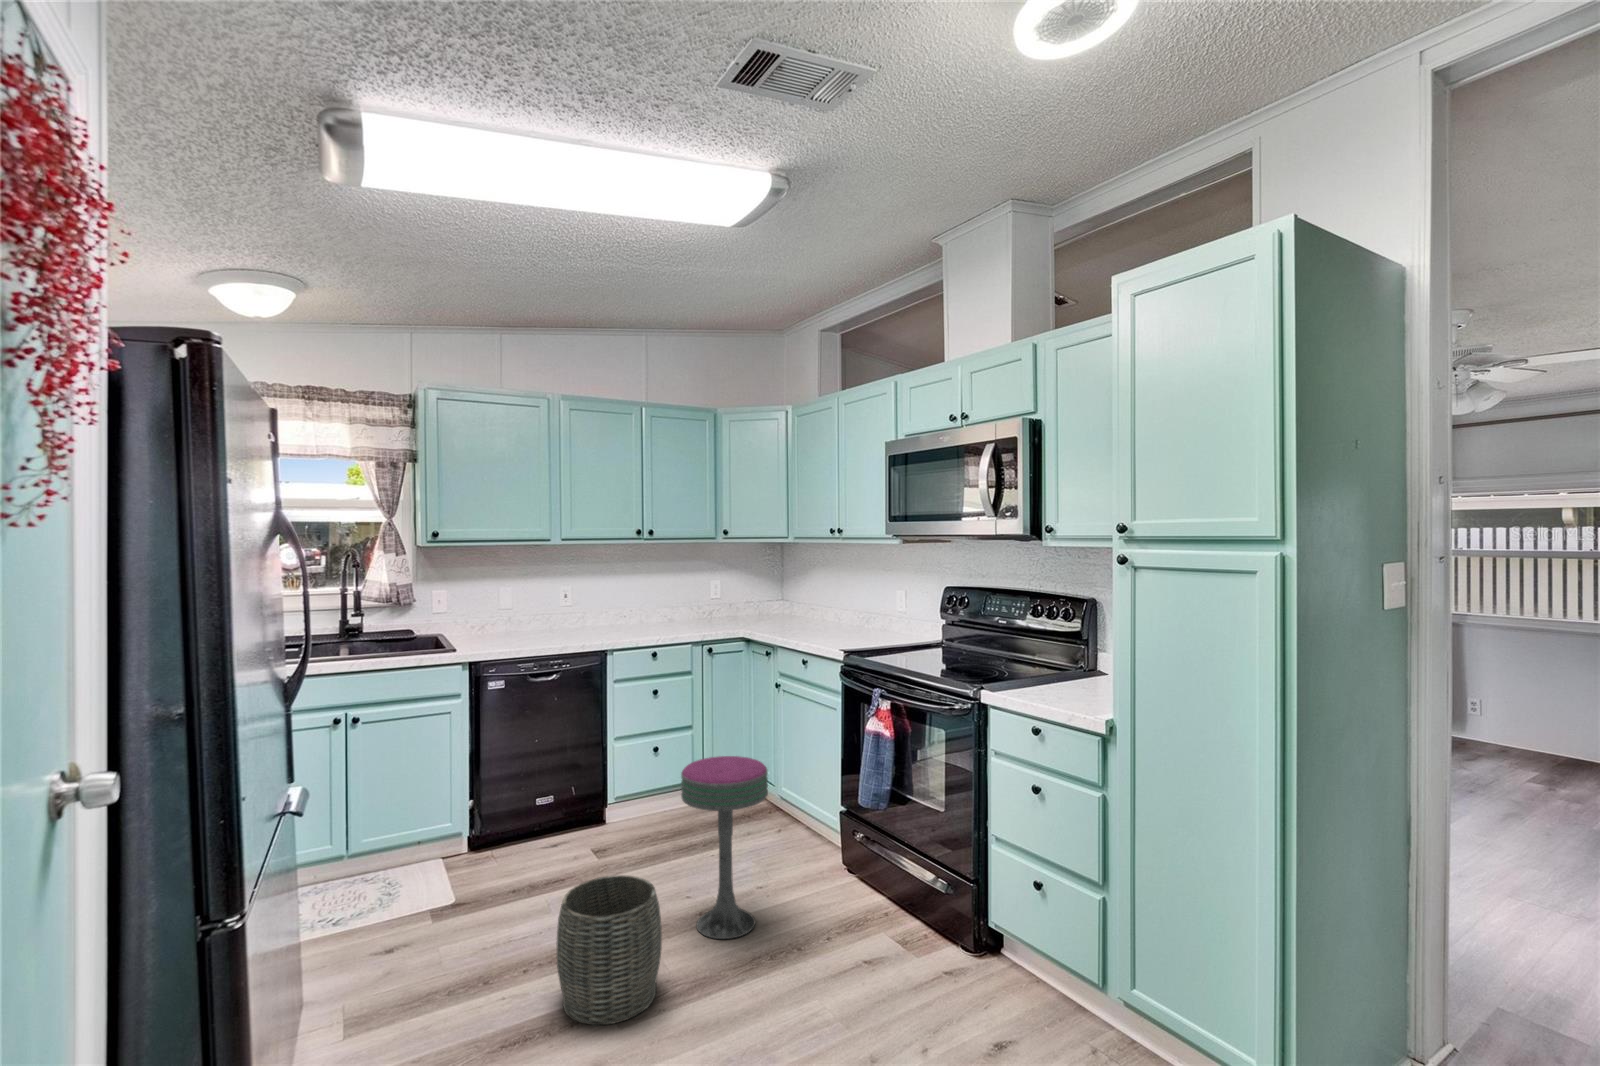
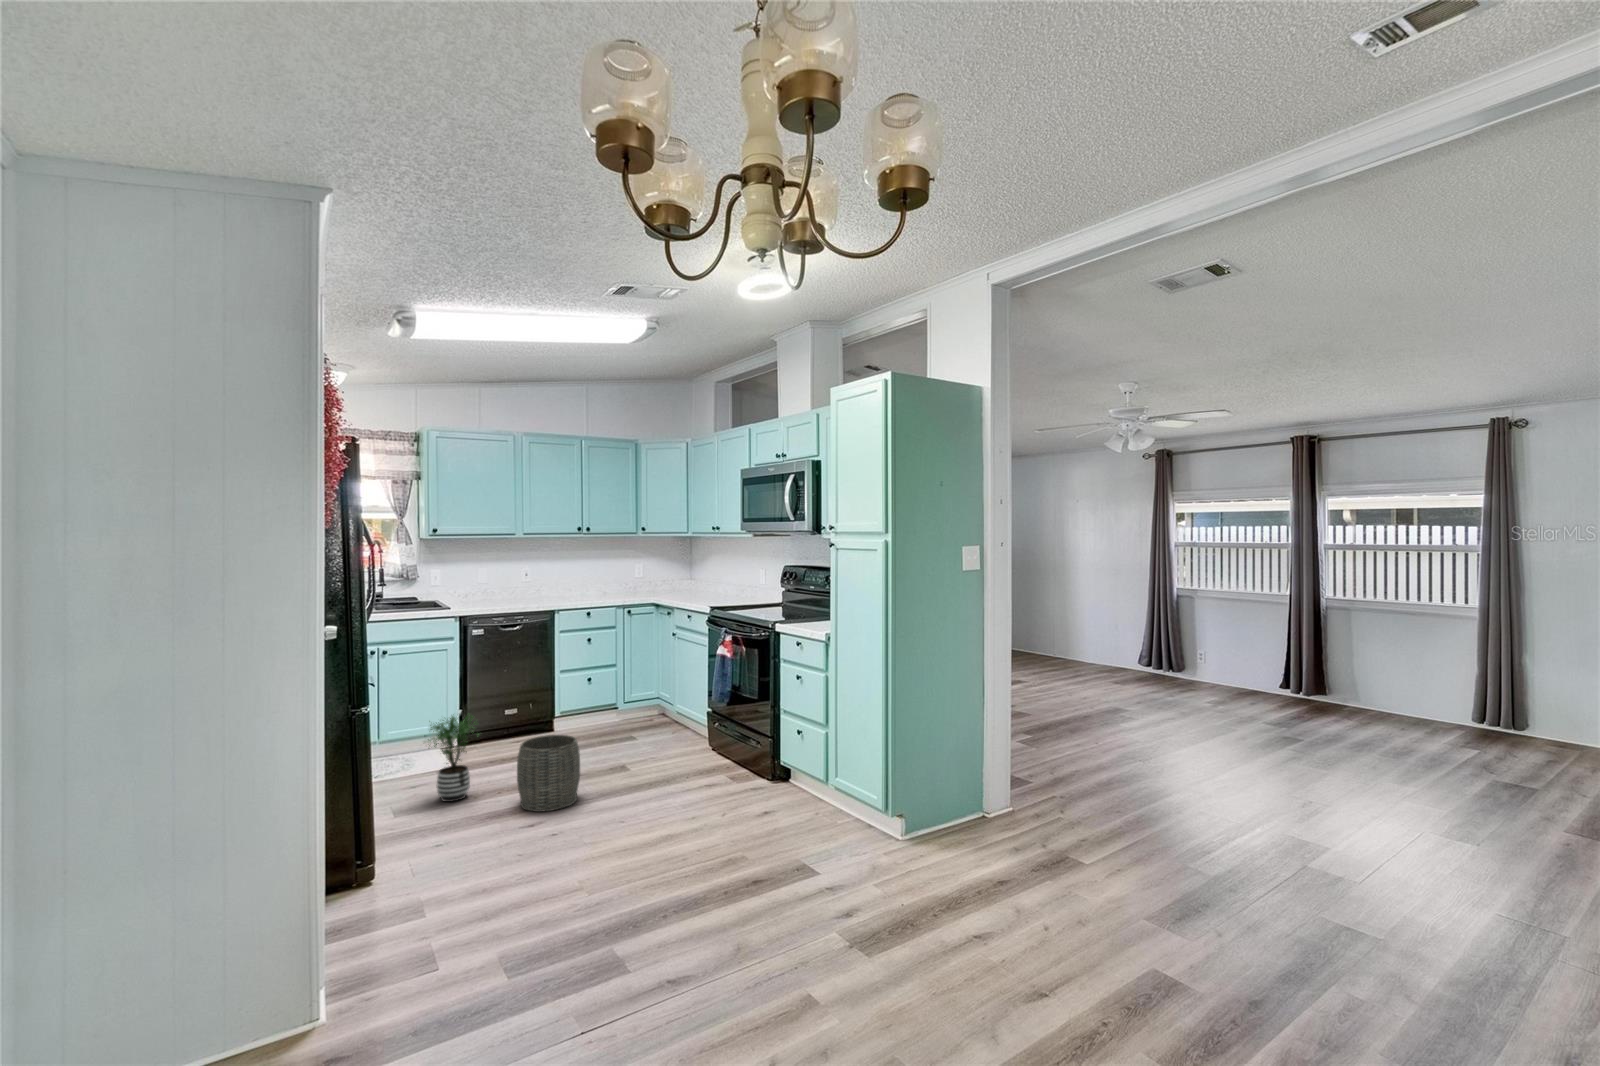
bar stool: present [681,756,768,939] -> none [597,671,653,779]
potted plant: none [398,837,500,993] -> present [428,715,478,802]

